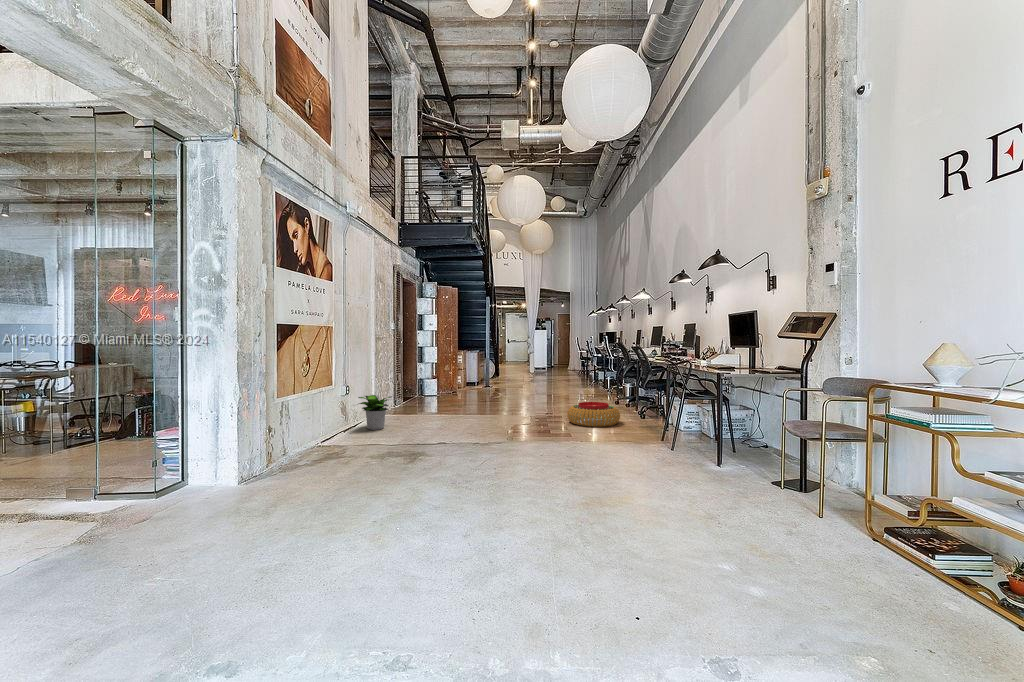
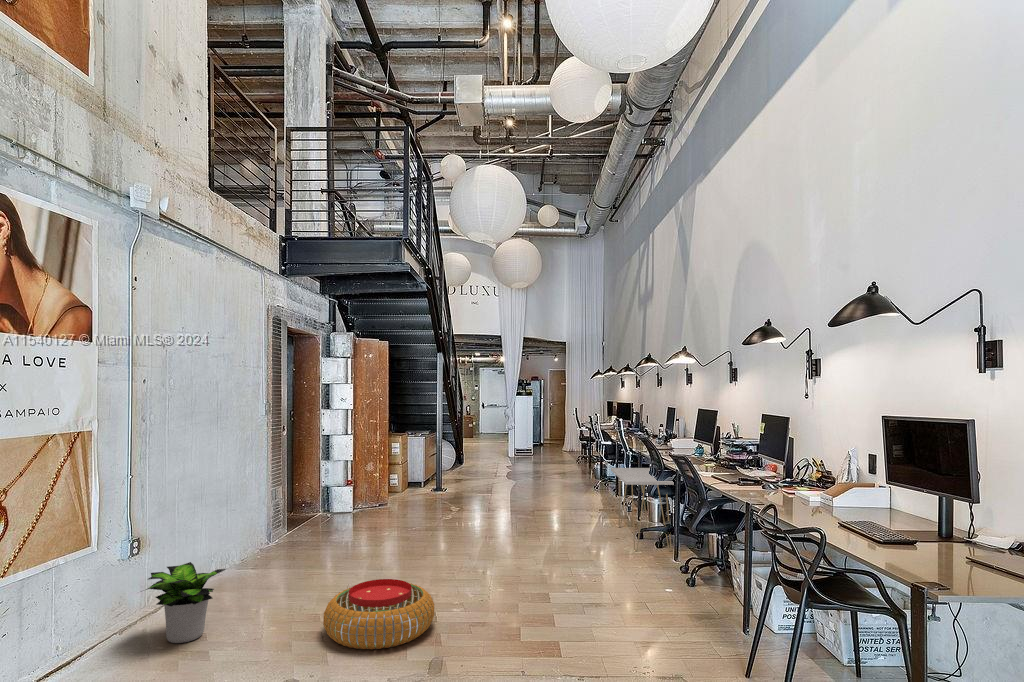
console table: none [596,364,633,407] -> present [611,468,674,551]
pouf: present [567,402,620,427] -> present [323,579,434,649]

